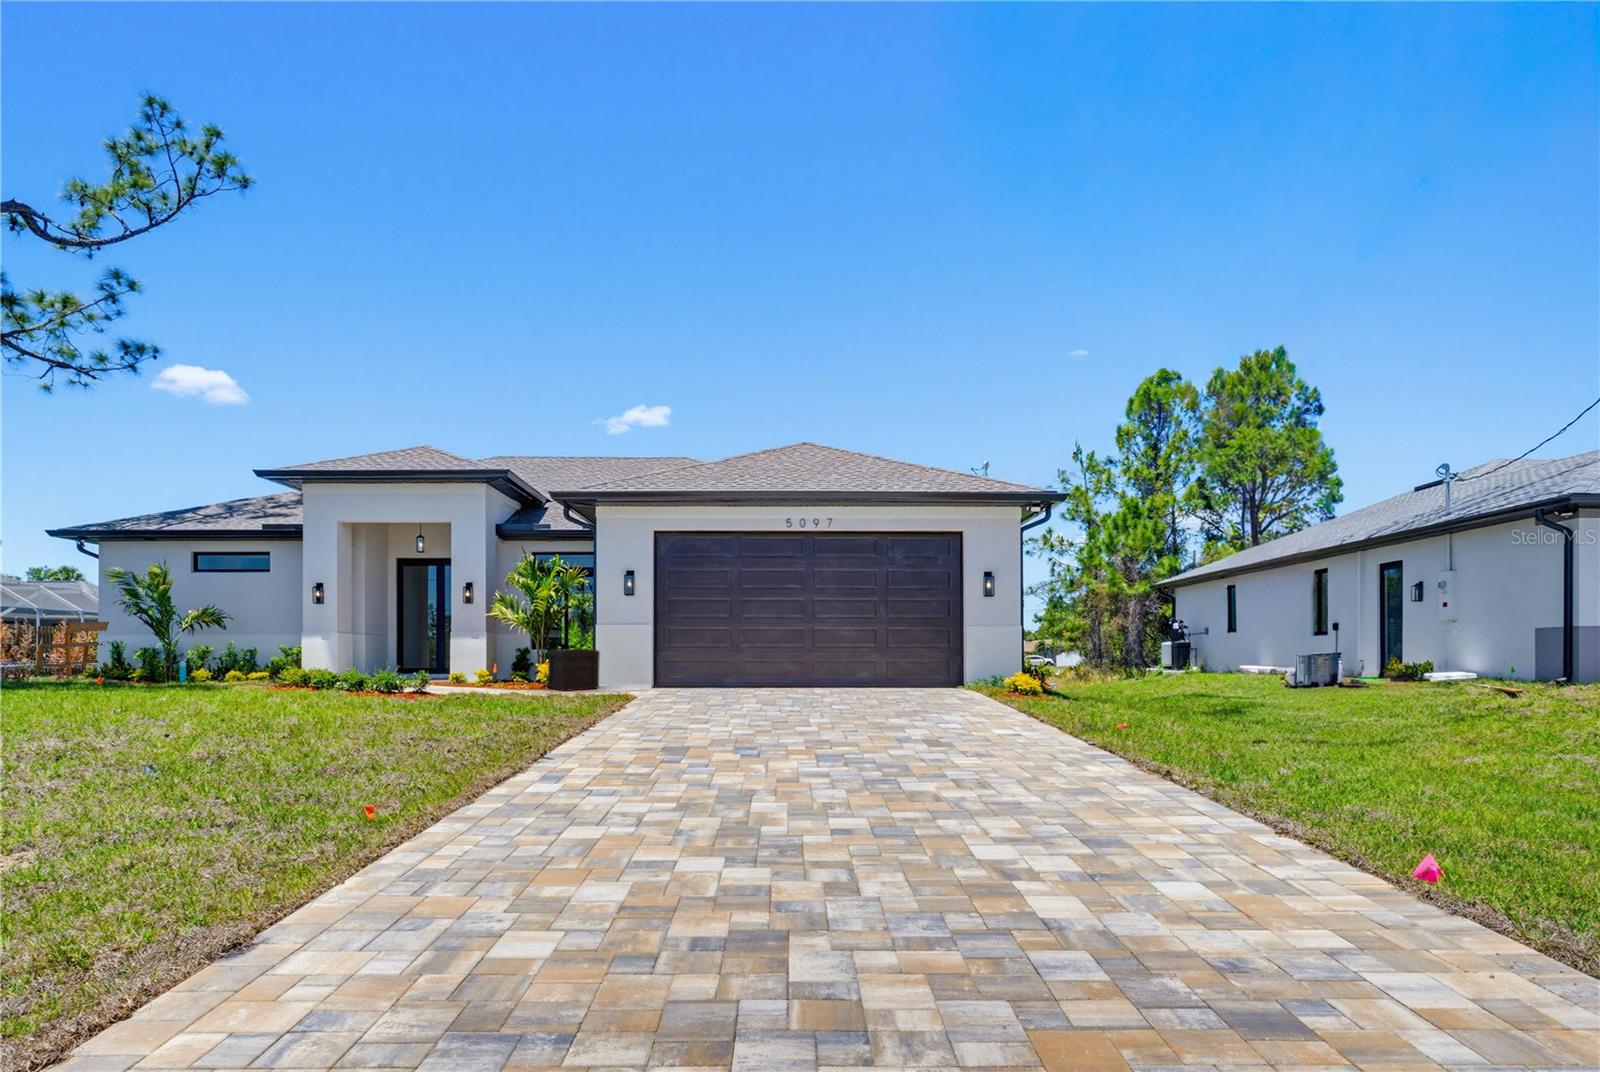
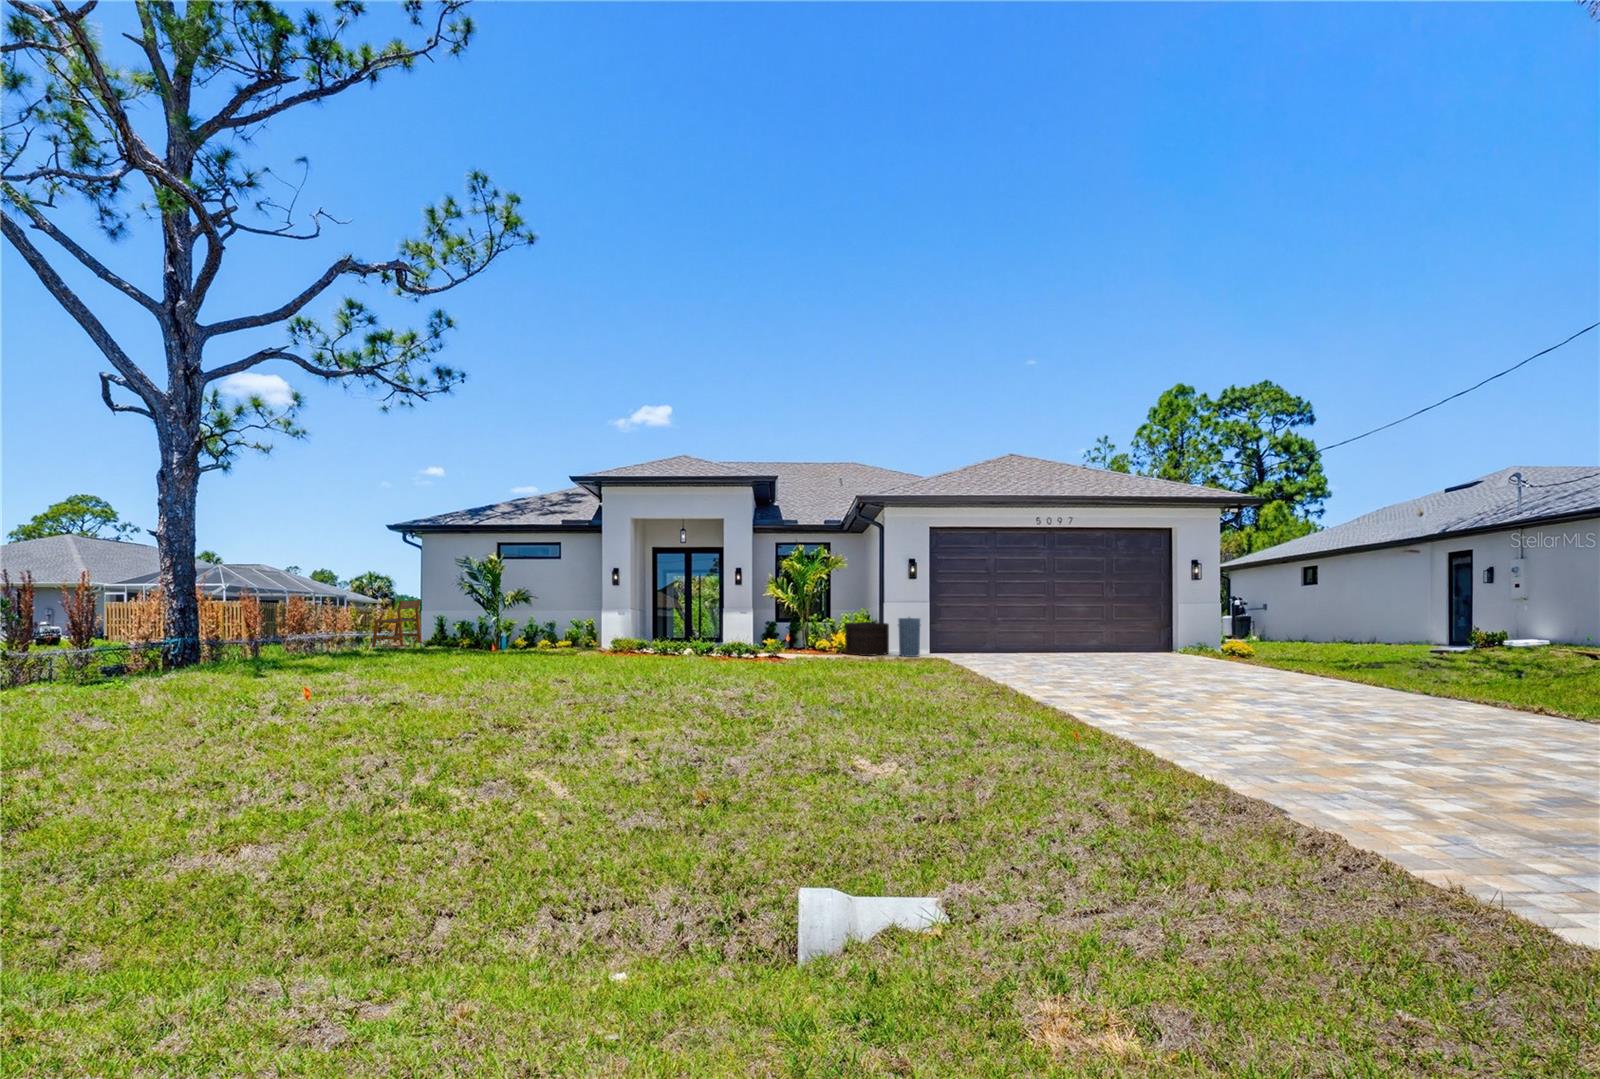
trash can: none [603,642,632,692] -> present [898,617,921,657]

